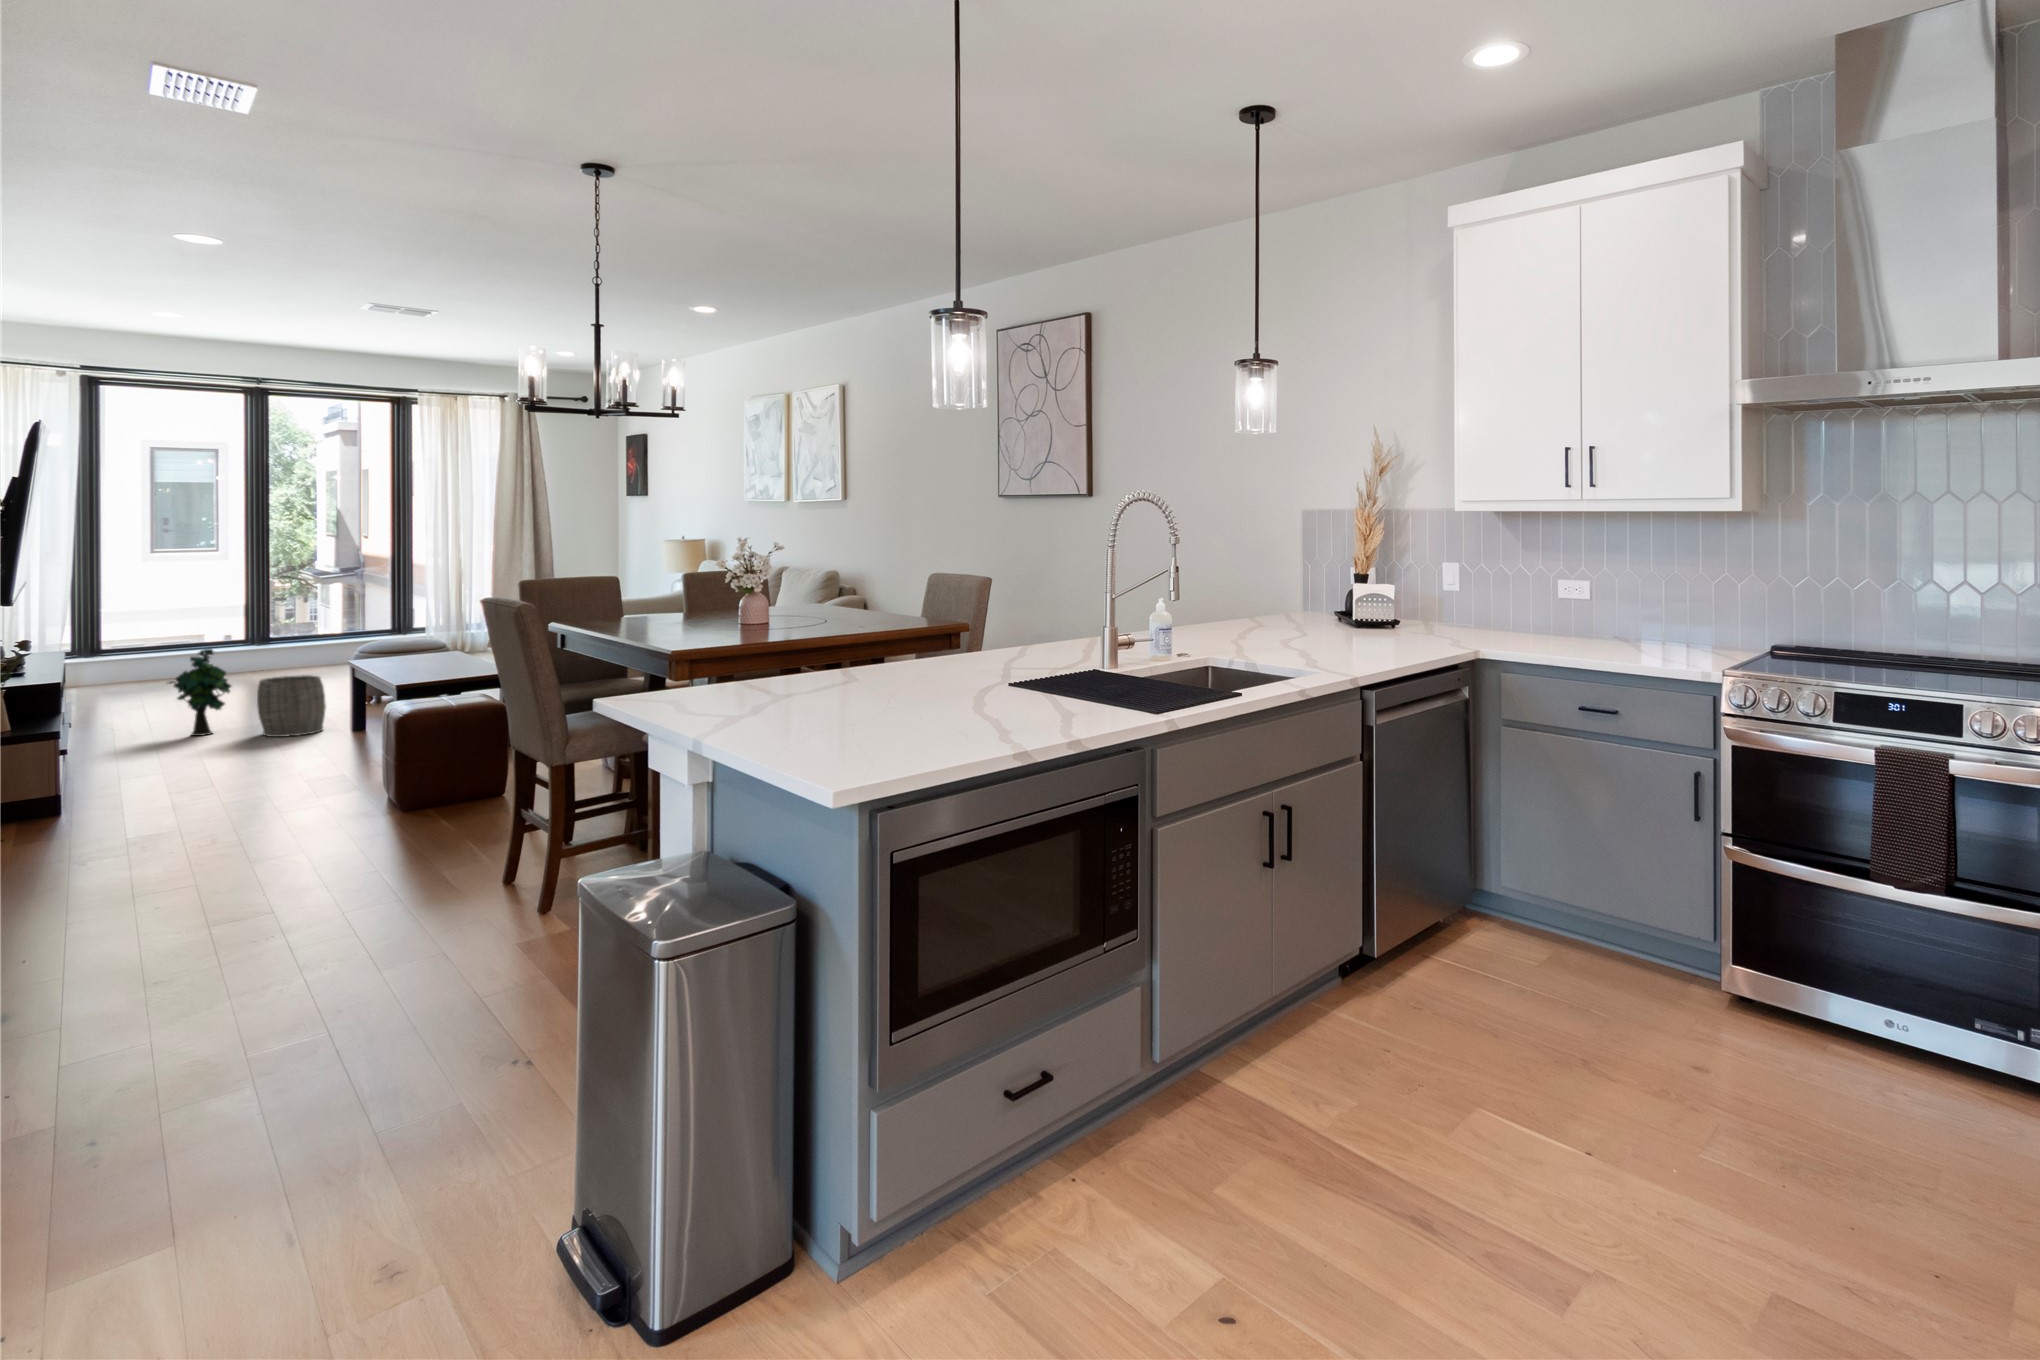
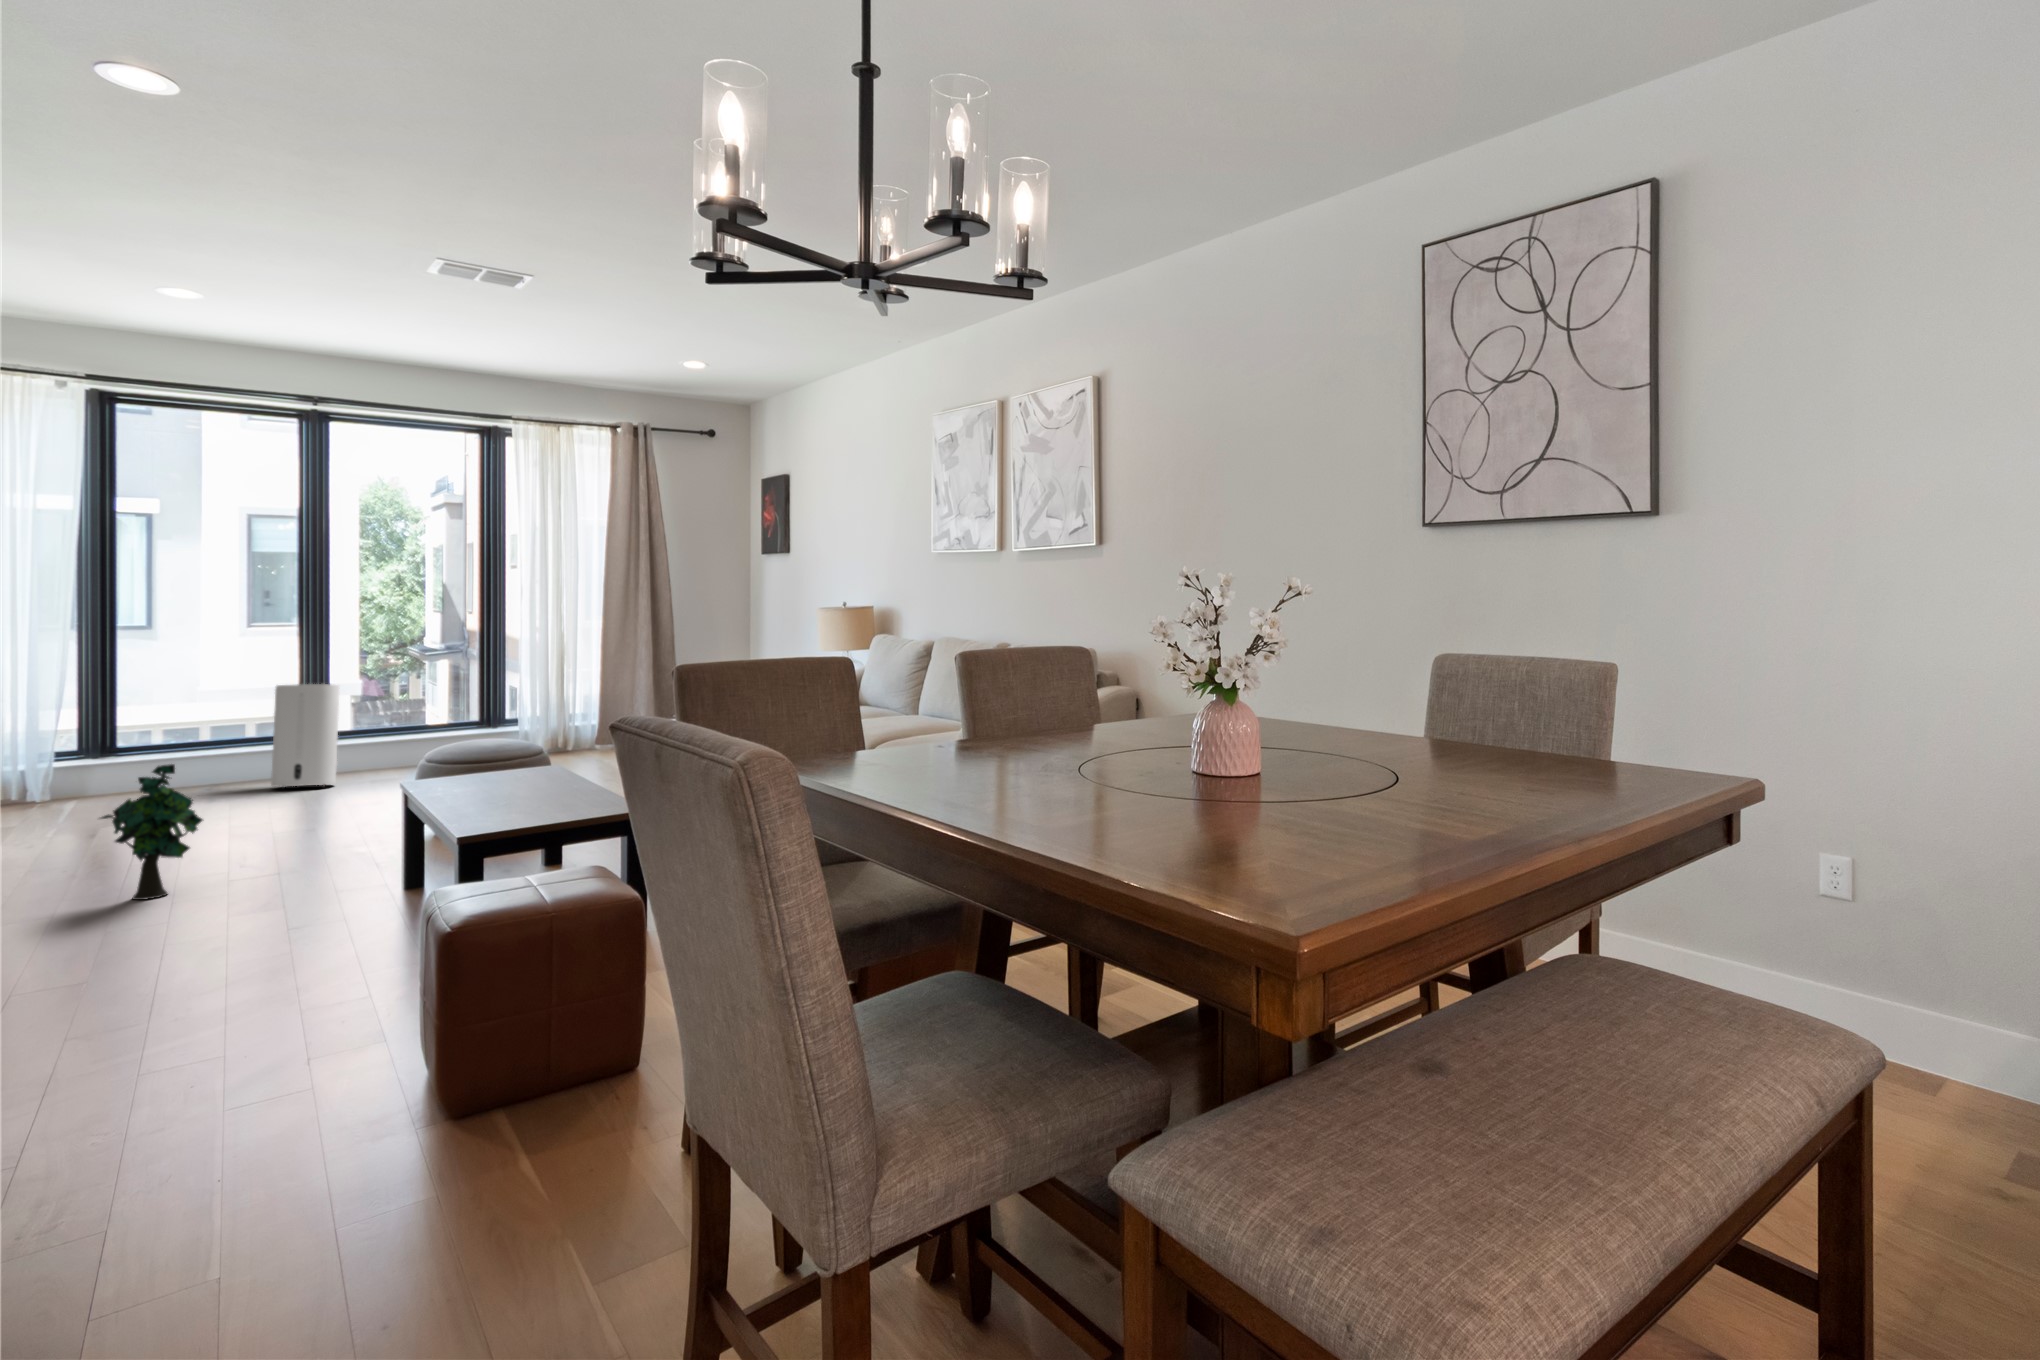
air purifier: none [240,600,292,679] -> present [271,684,340,788]
woven basket: present [257,675,326,737] -> none [232,804,338,904]

